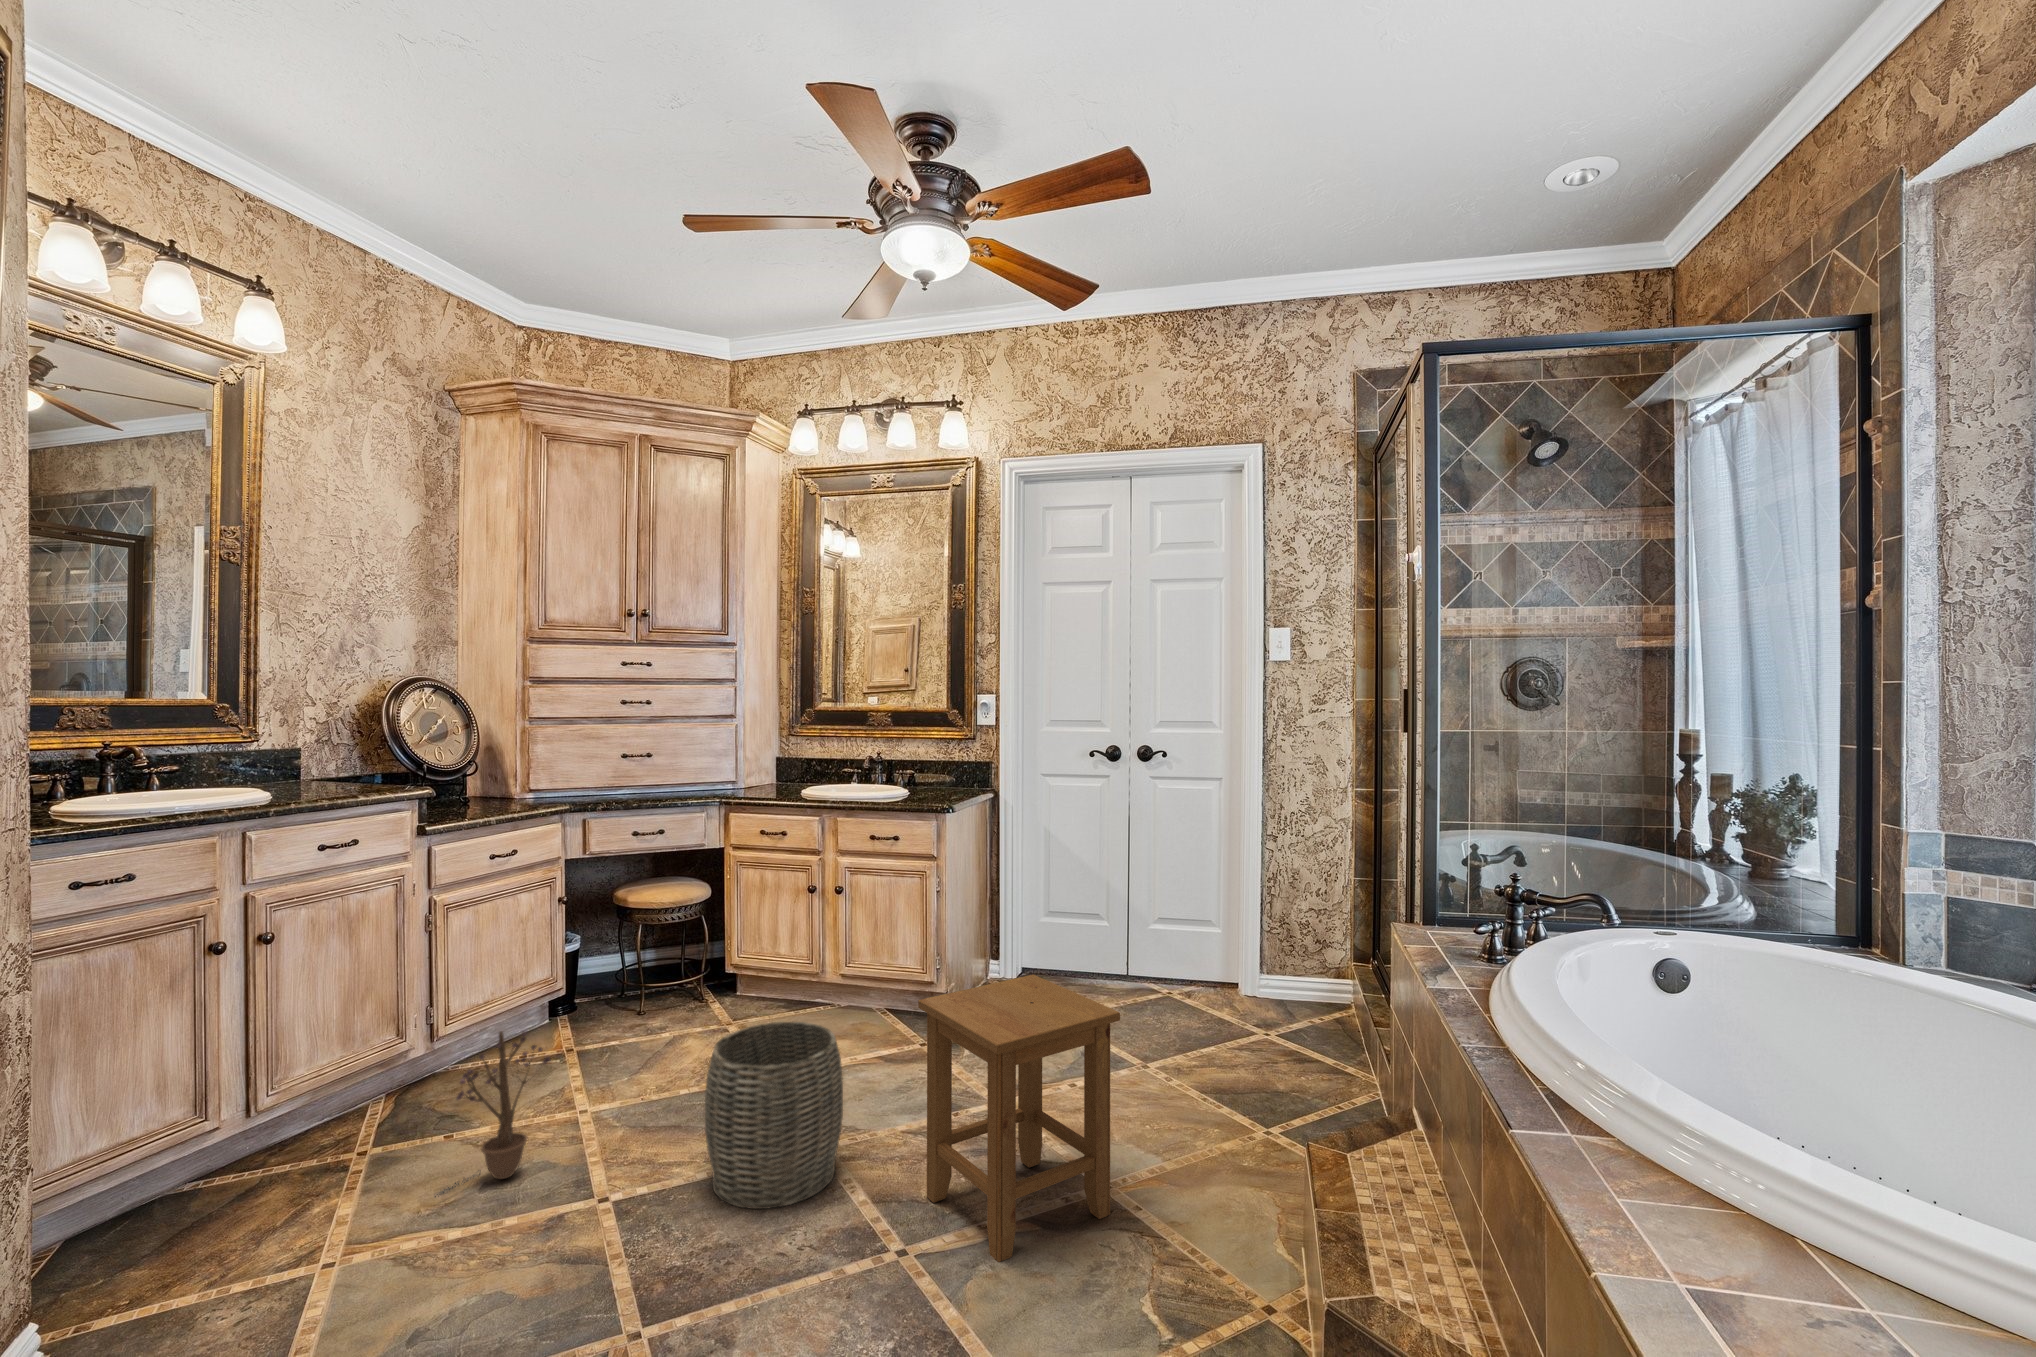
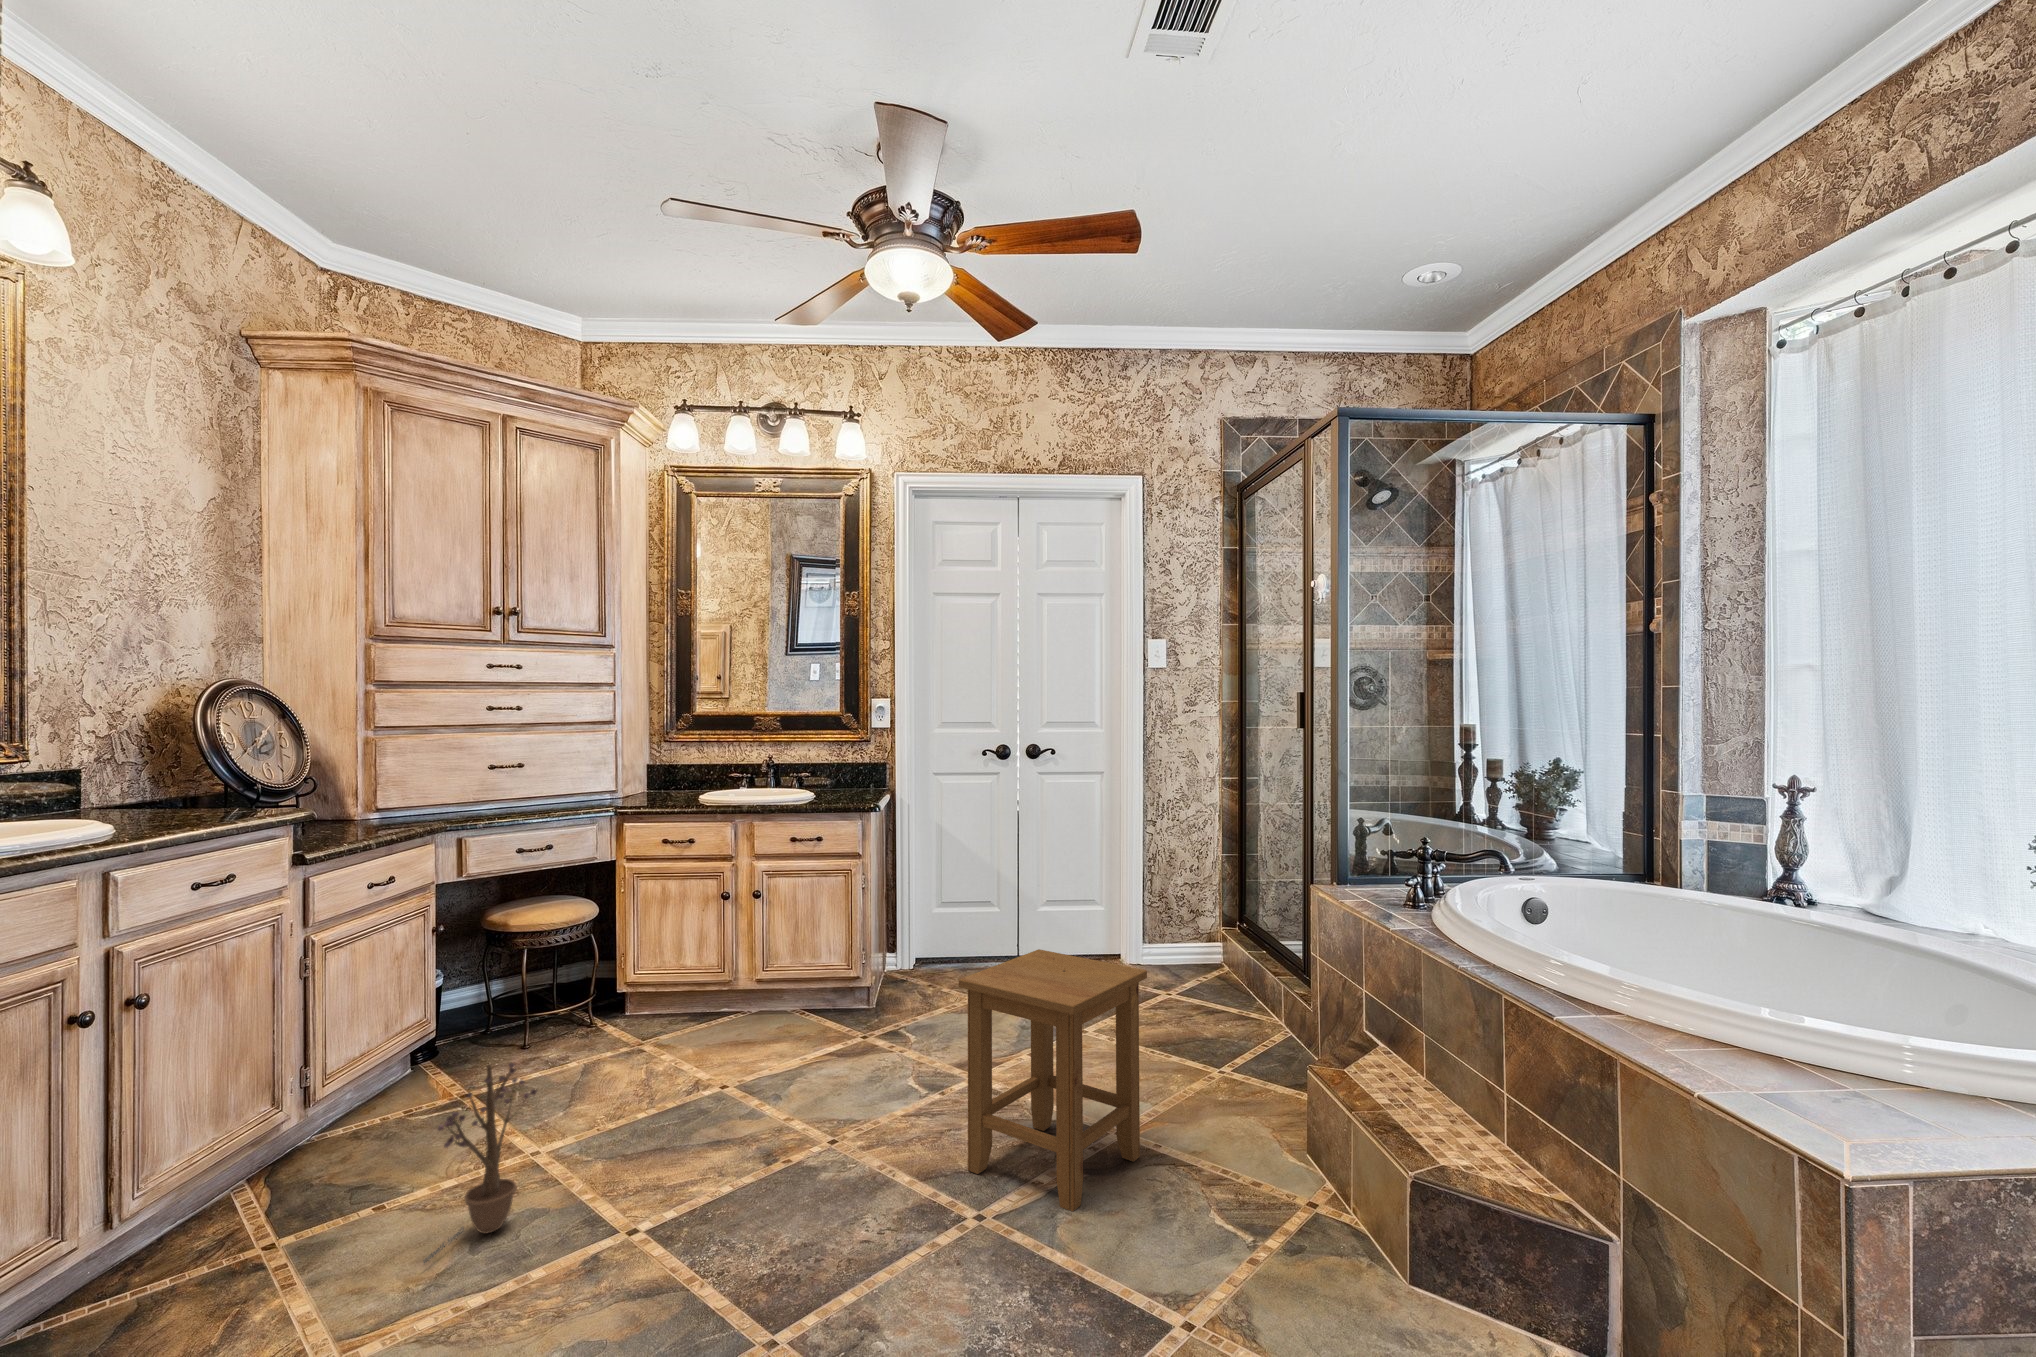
woven basket: present [705,1022,843,1209] -> none [732,1020,872,1211]

